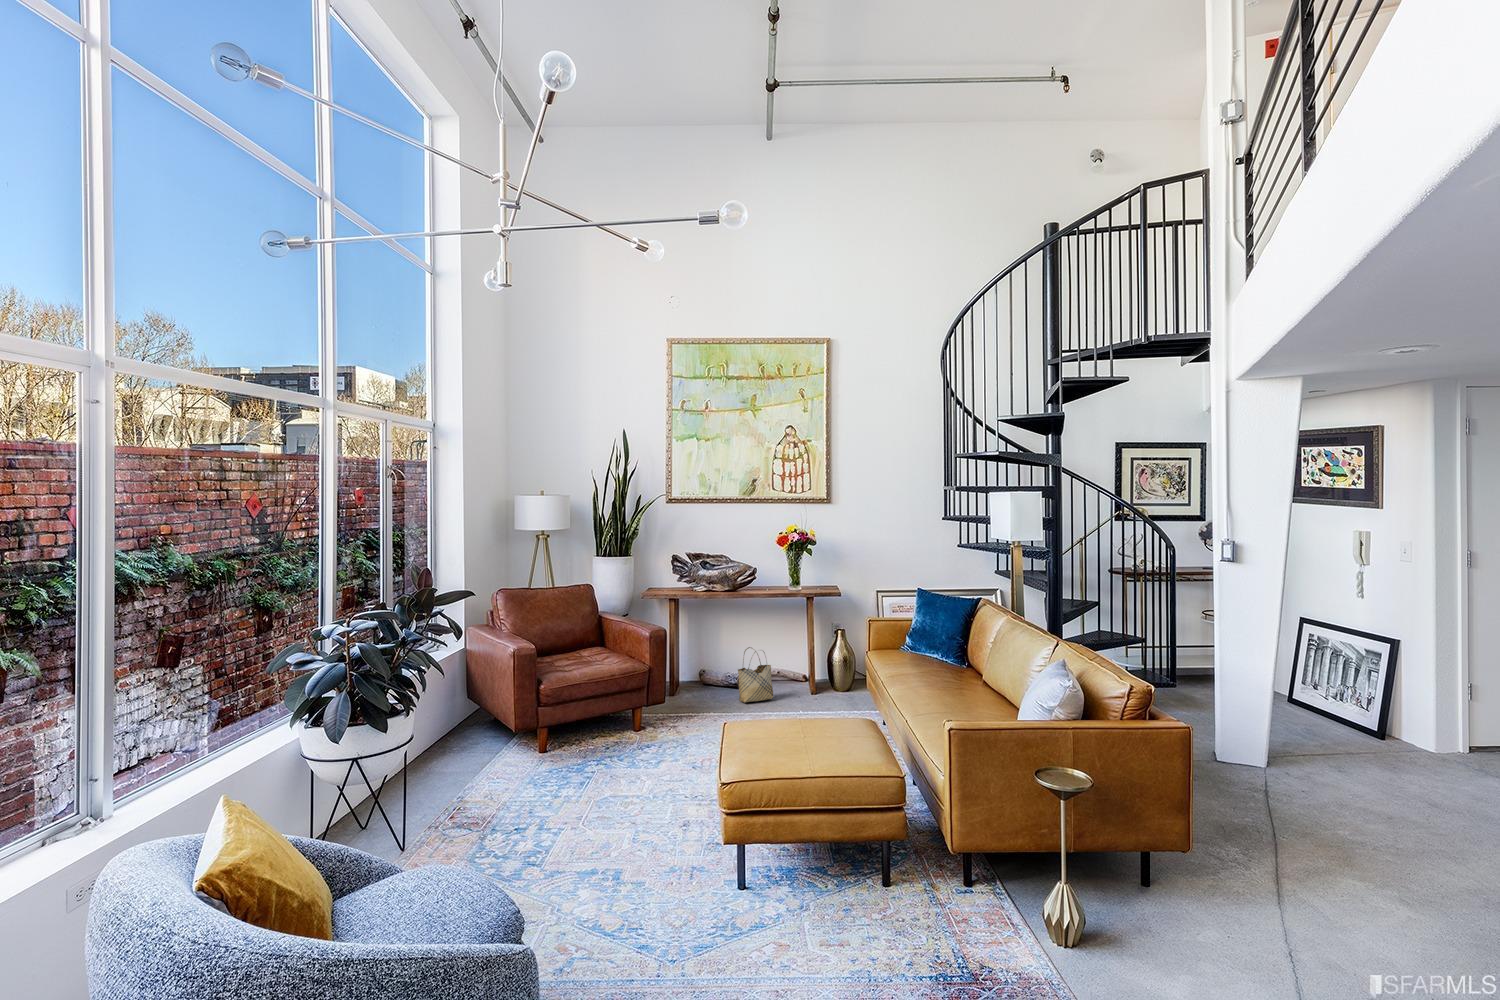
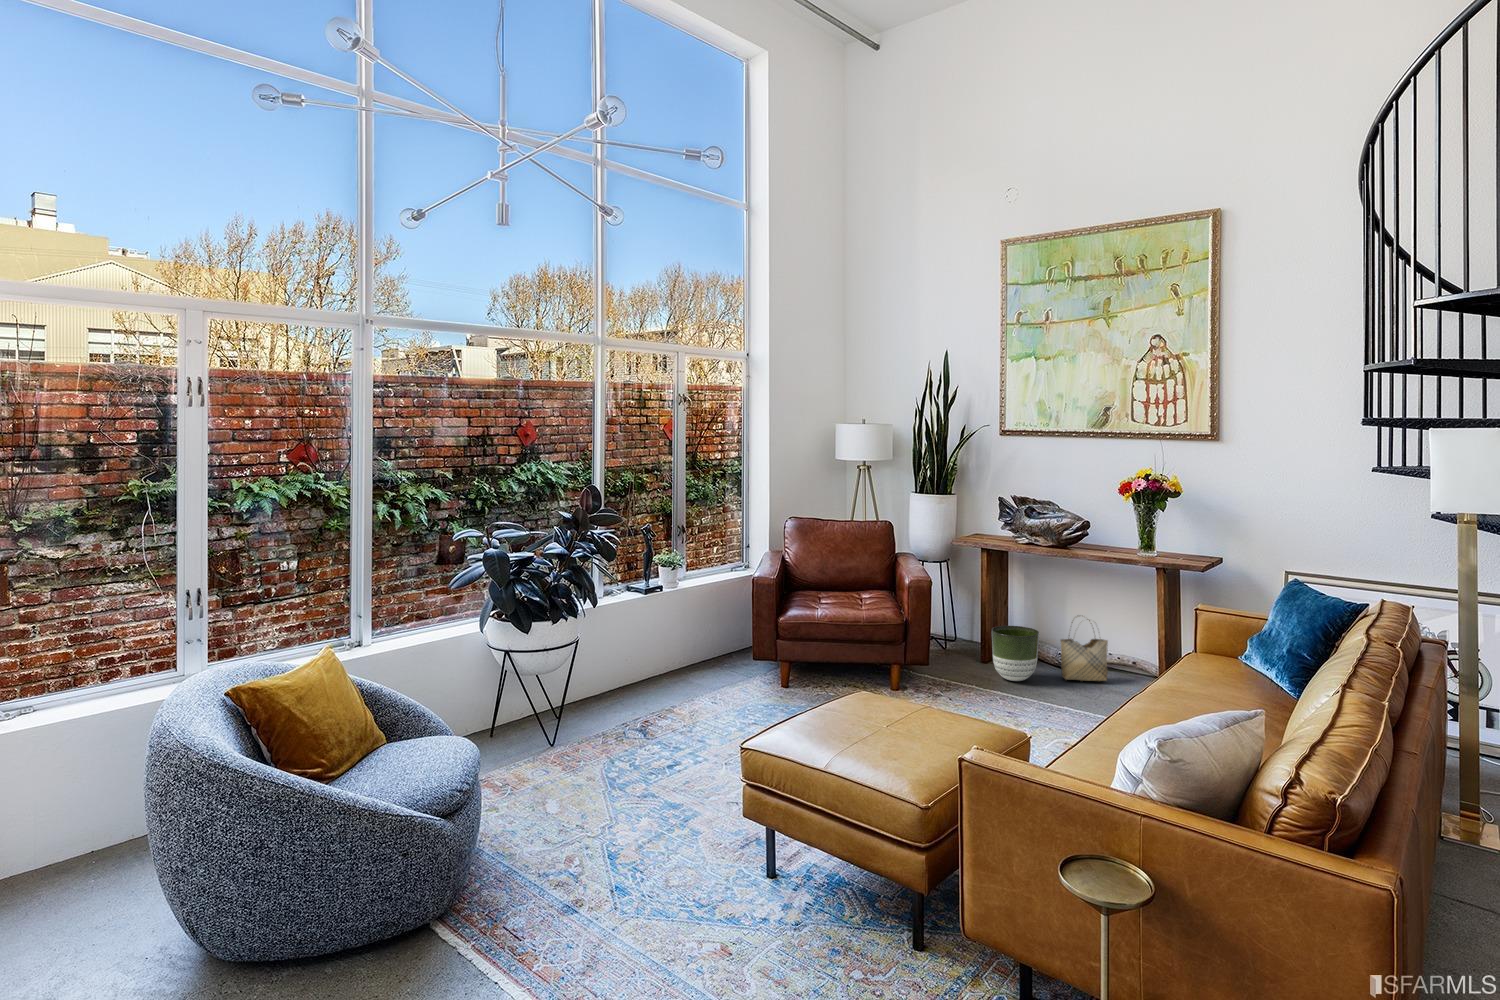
planter: none [687,663,726,711] -> present [992,626,1039,681]

